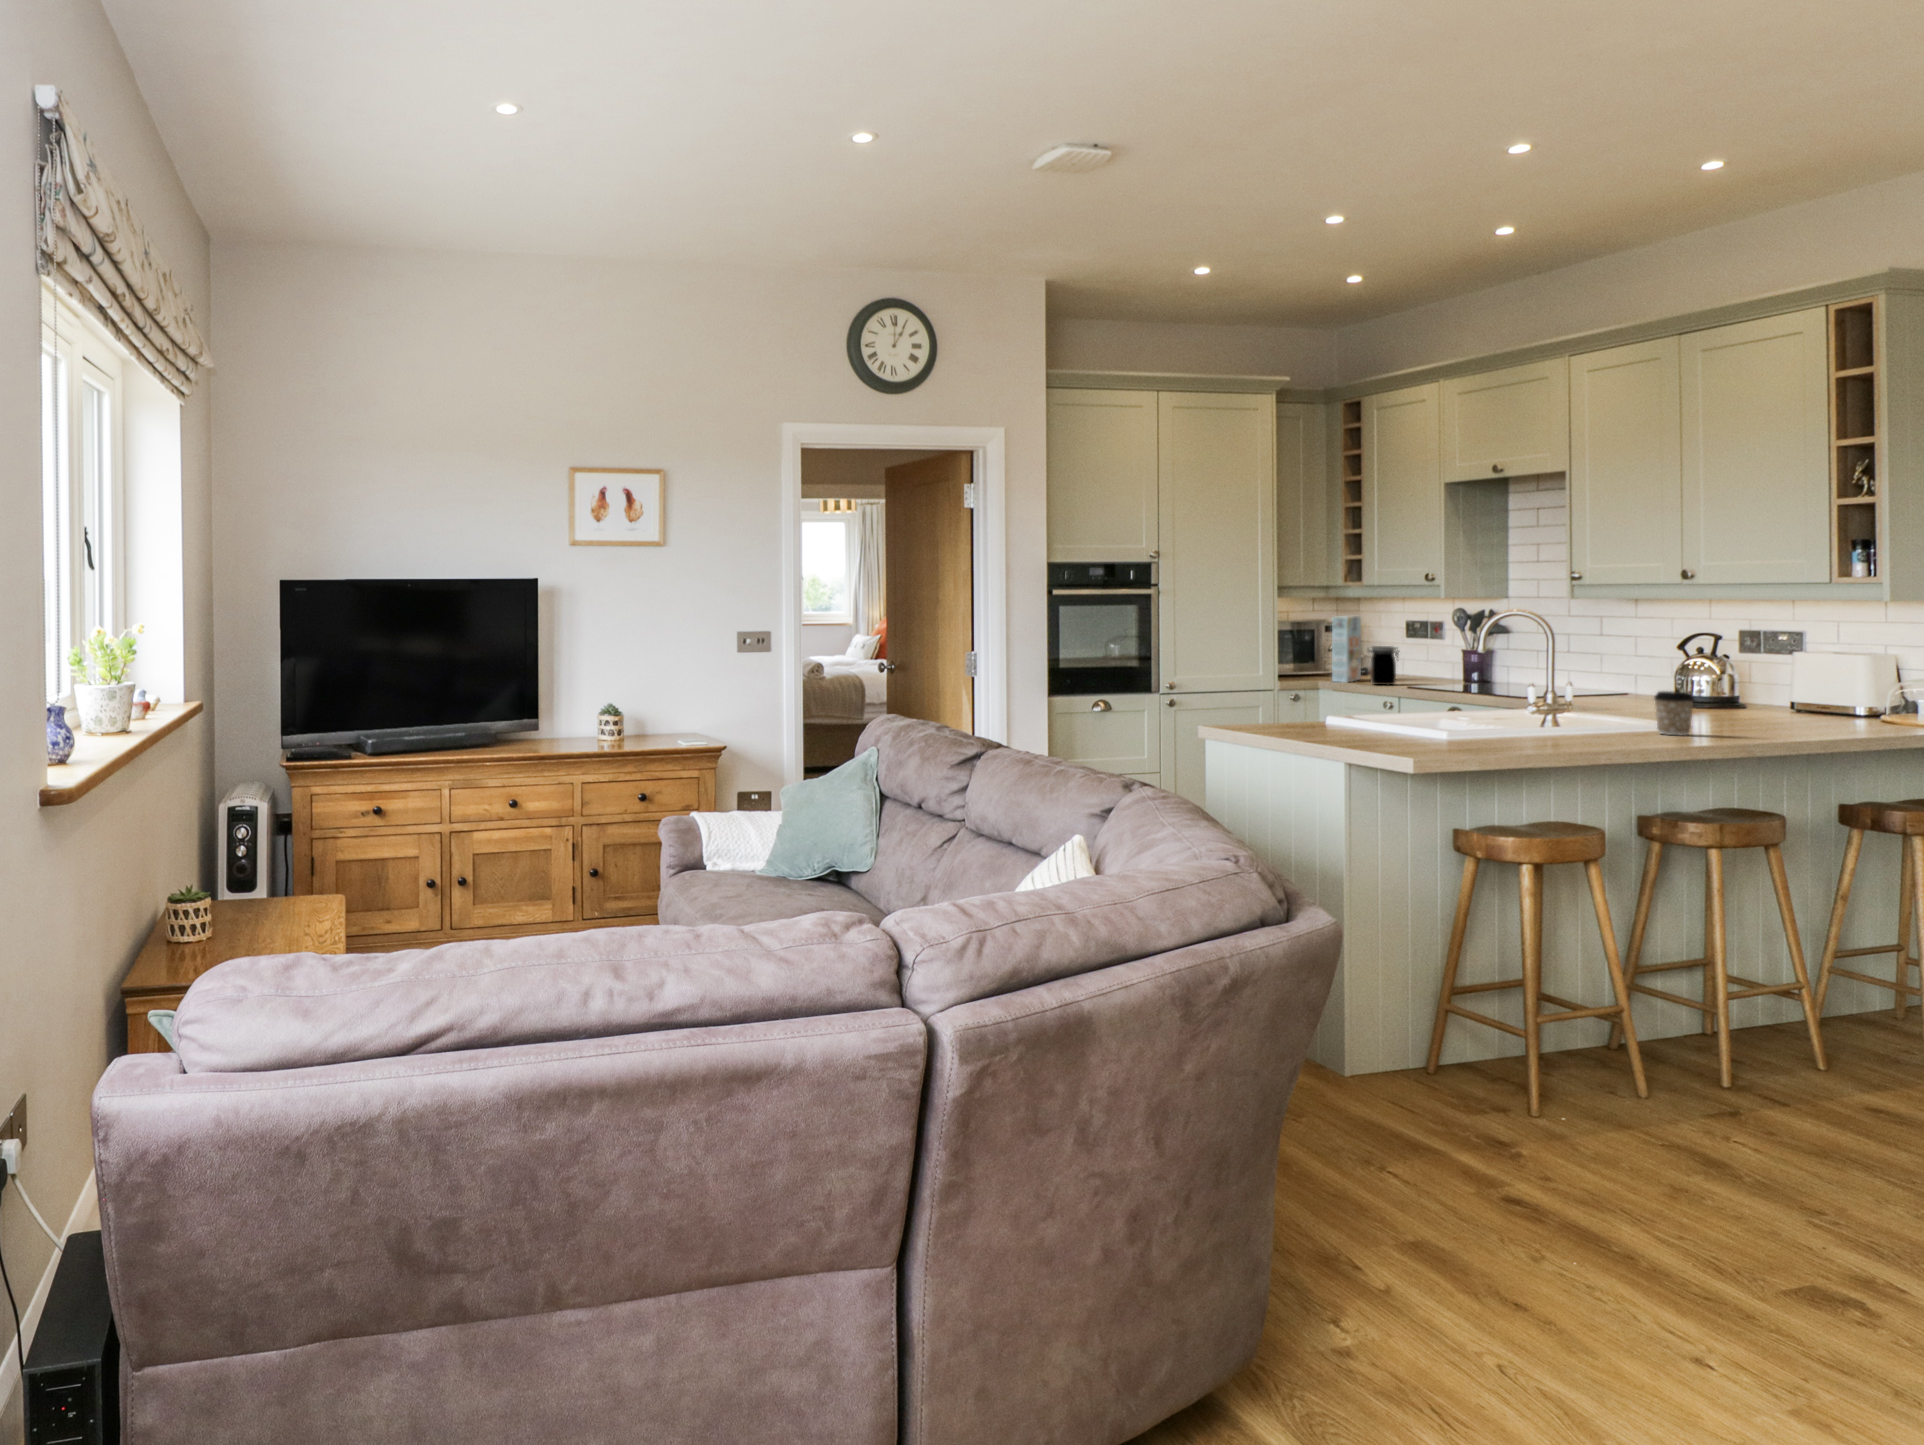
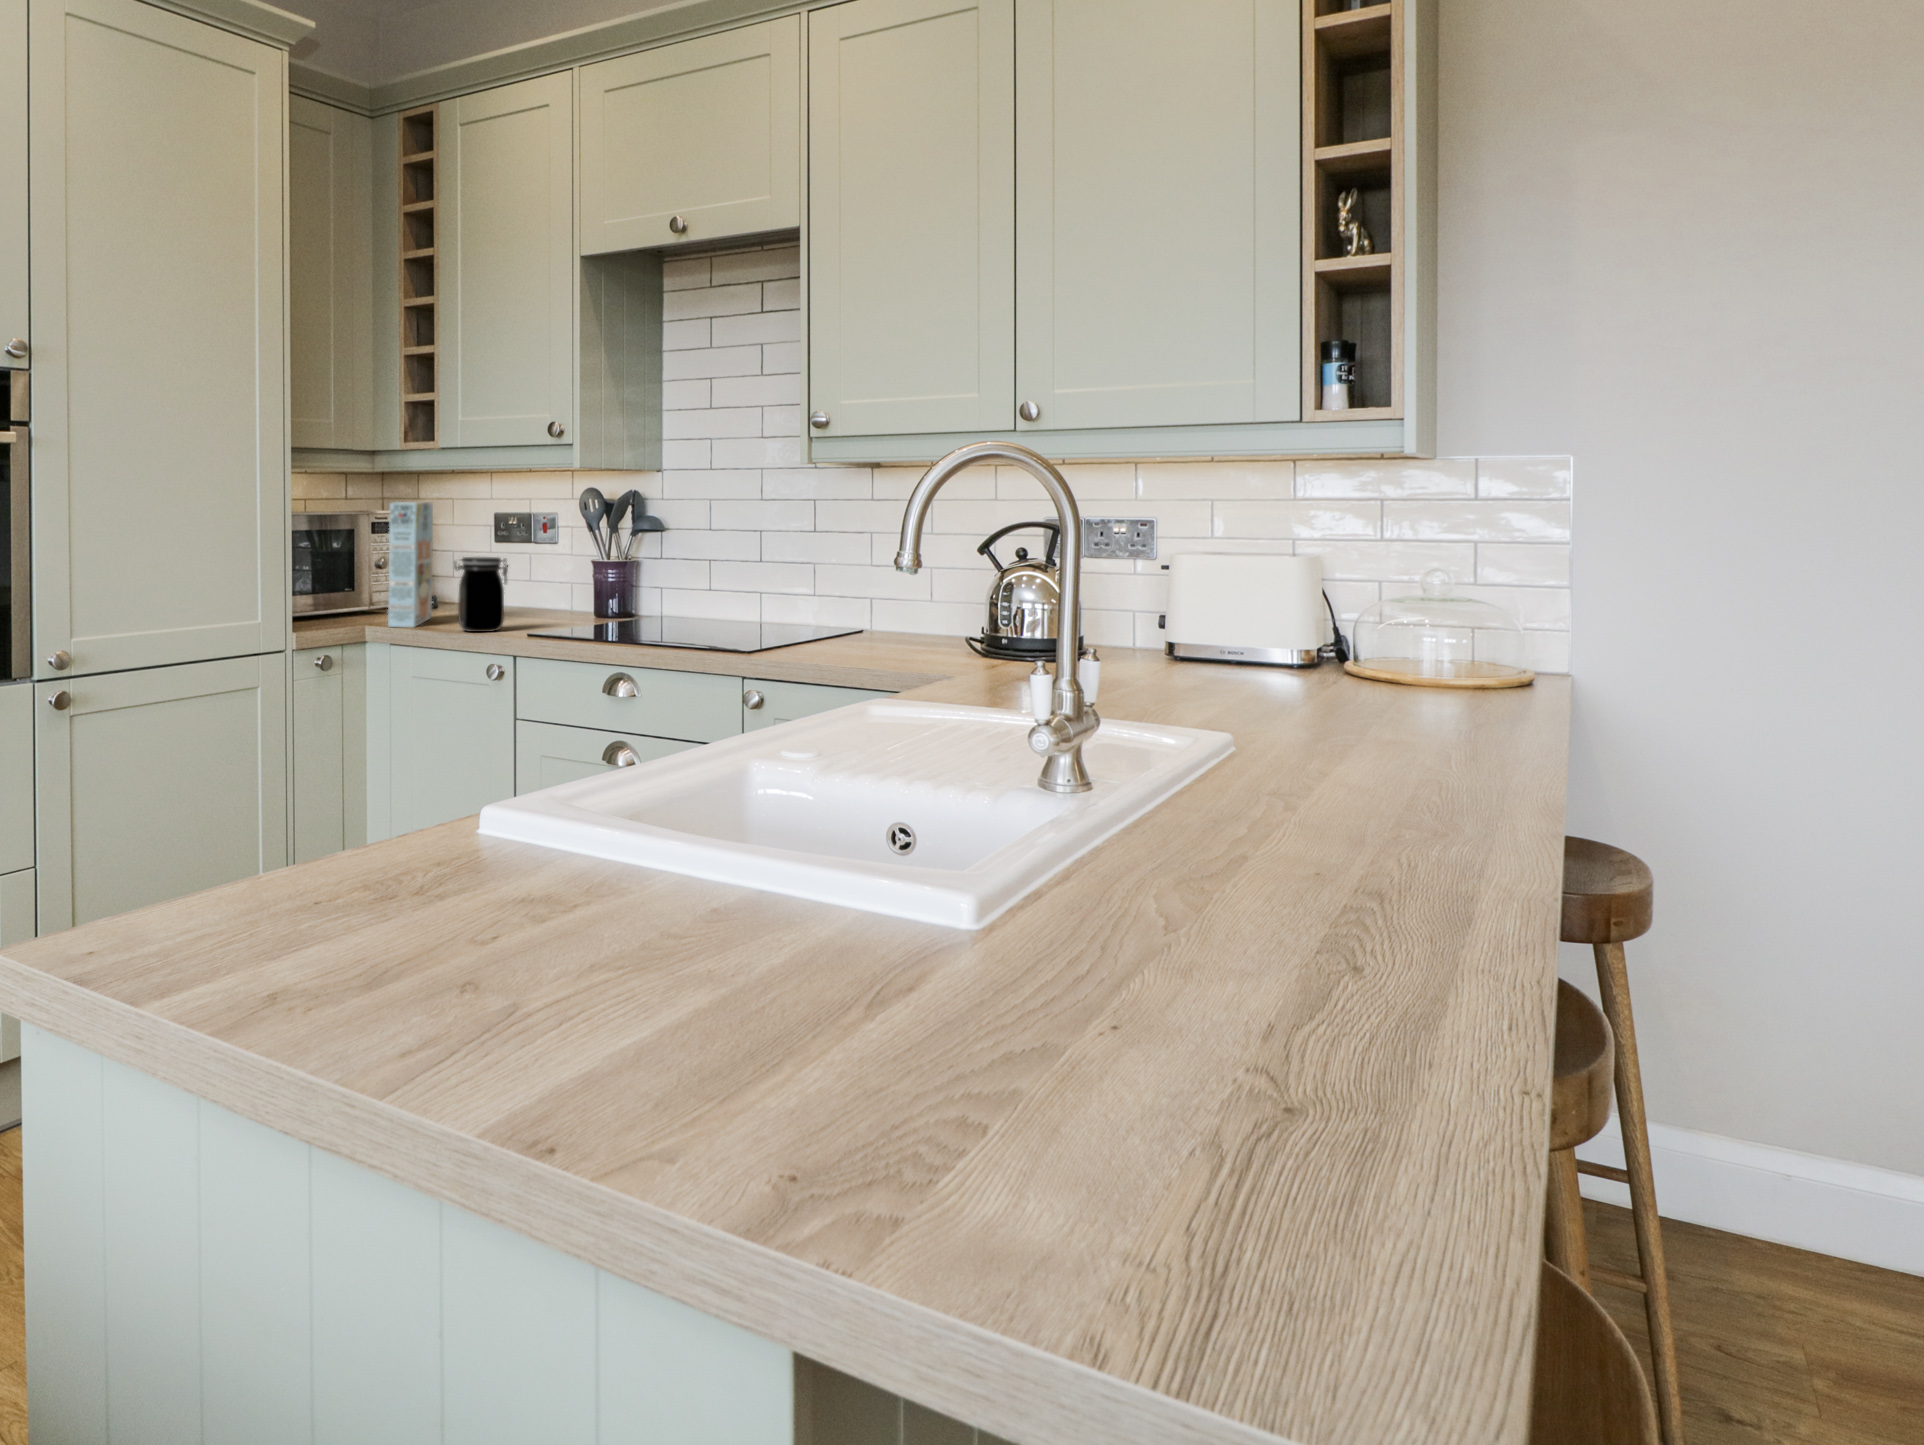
coffee cup: present [1654,691,1694,735] -> none [1434,682,1552,825]

